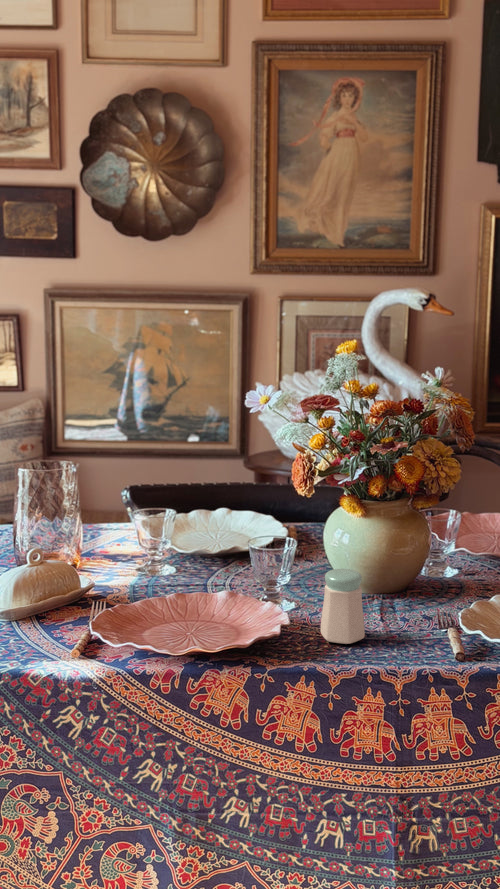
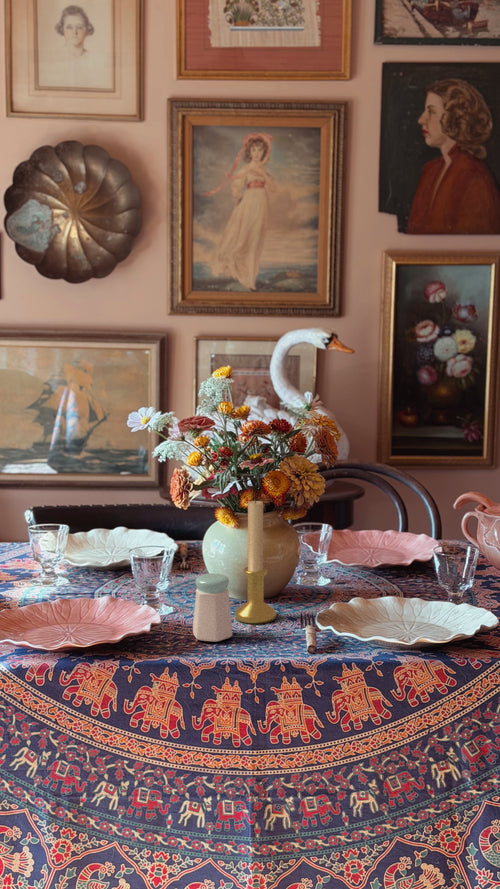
candle holder: none [361,484,407,622] -> present [235,498,276,624]

